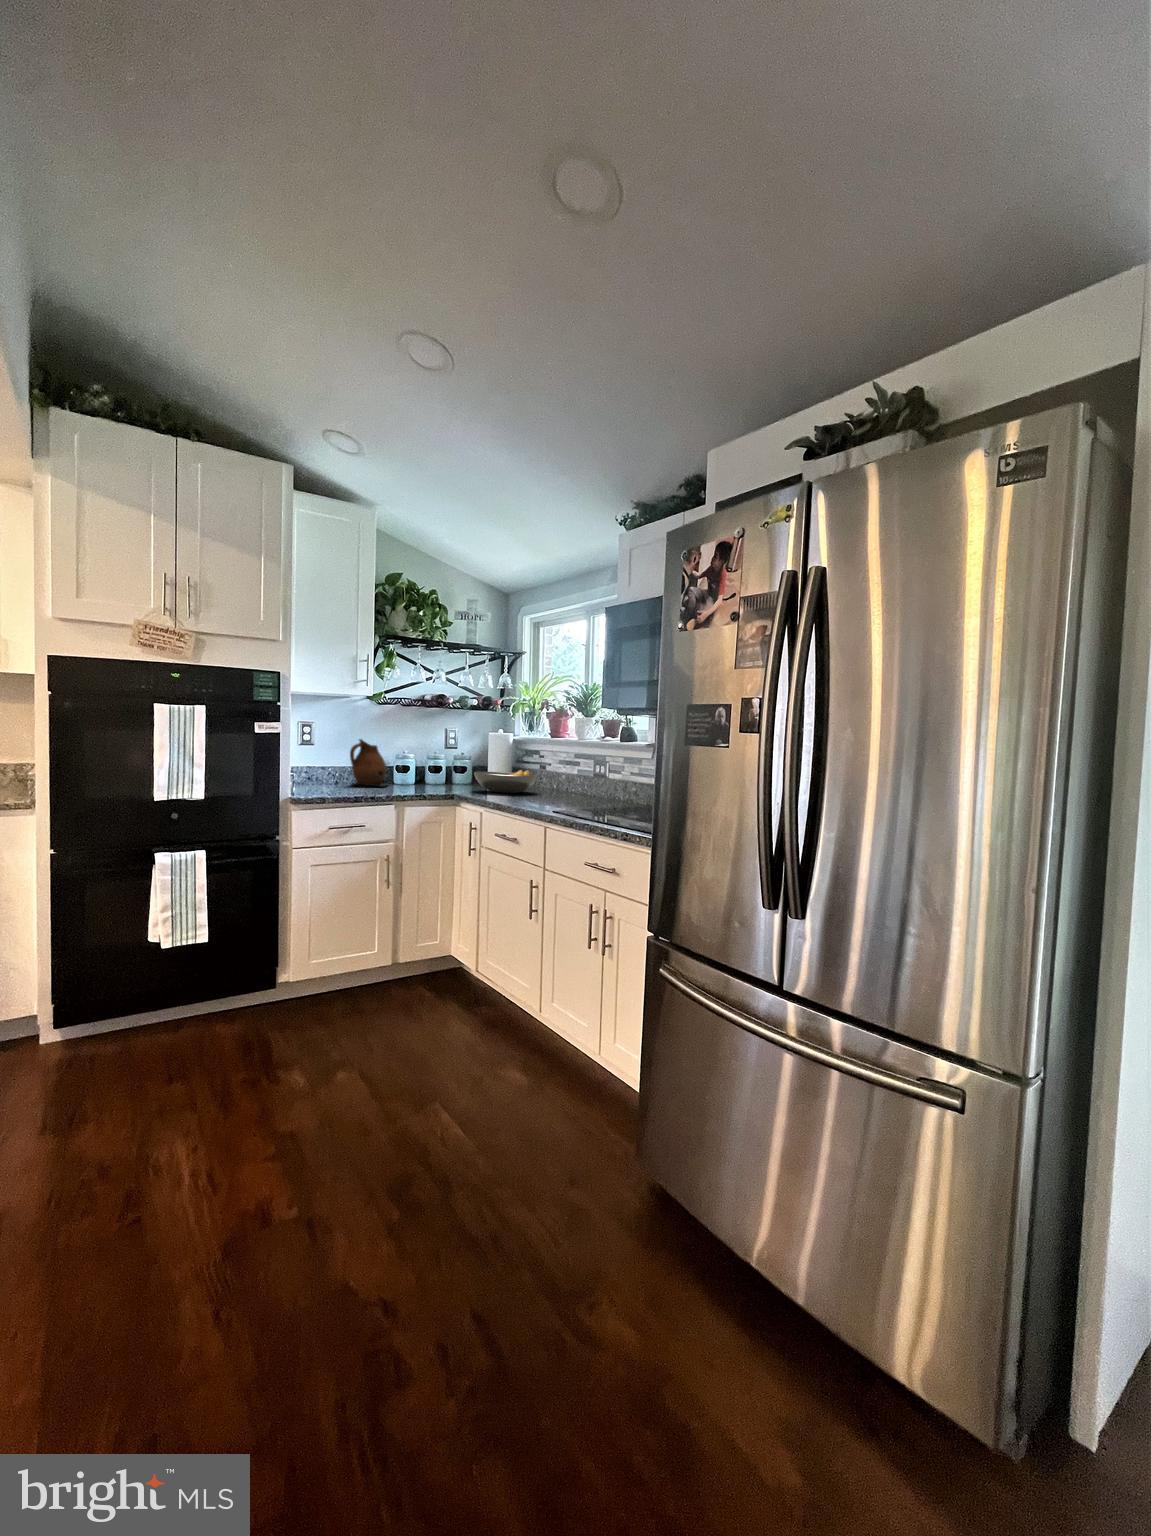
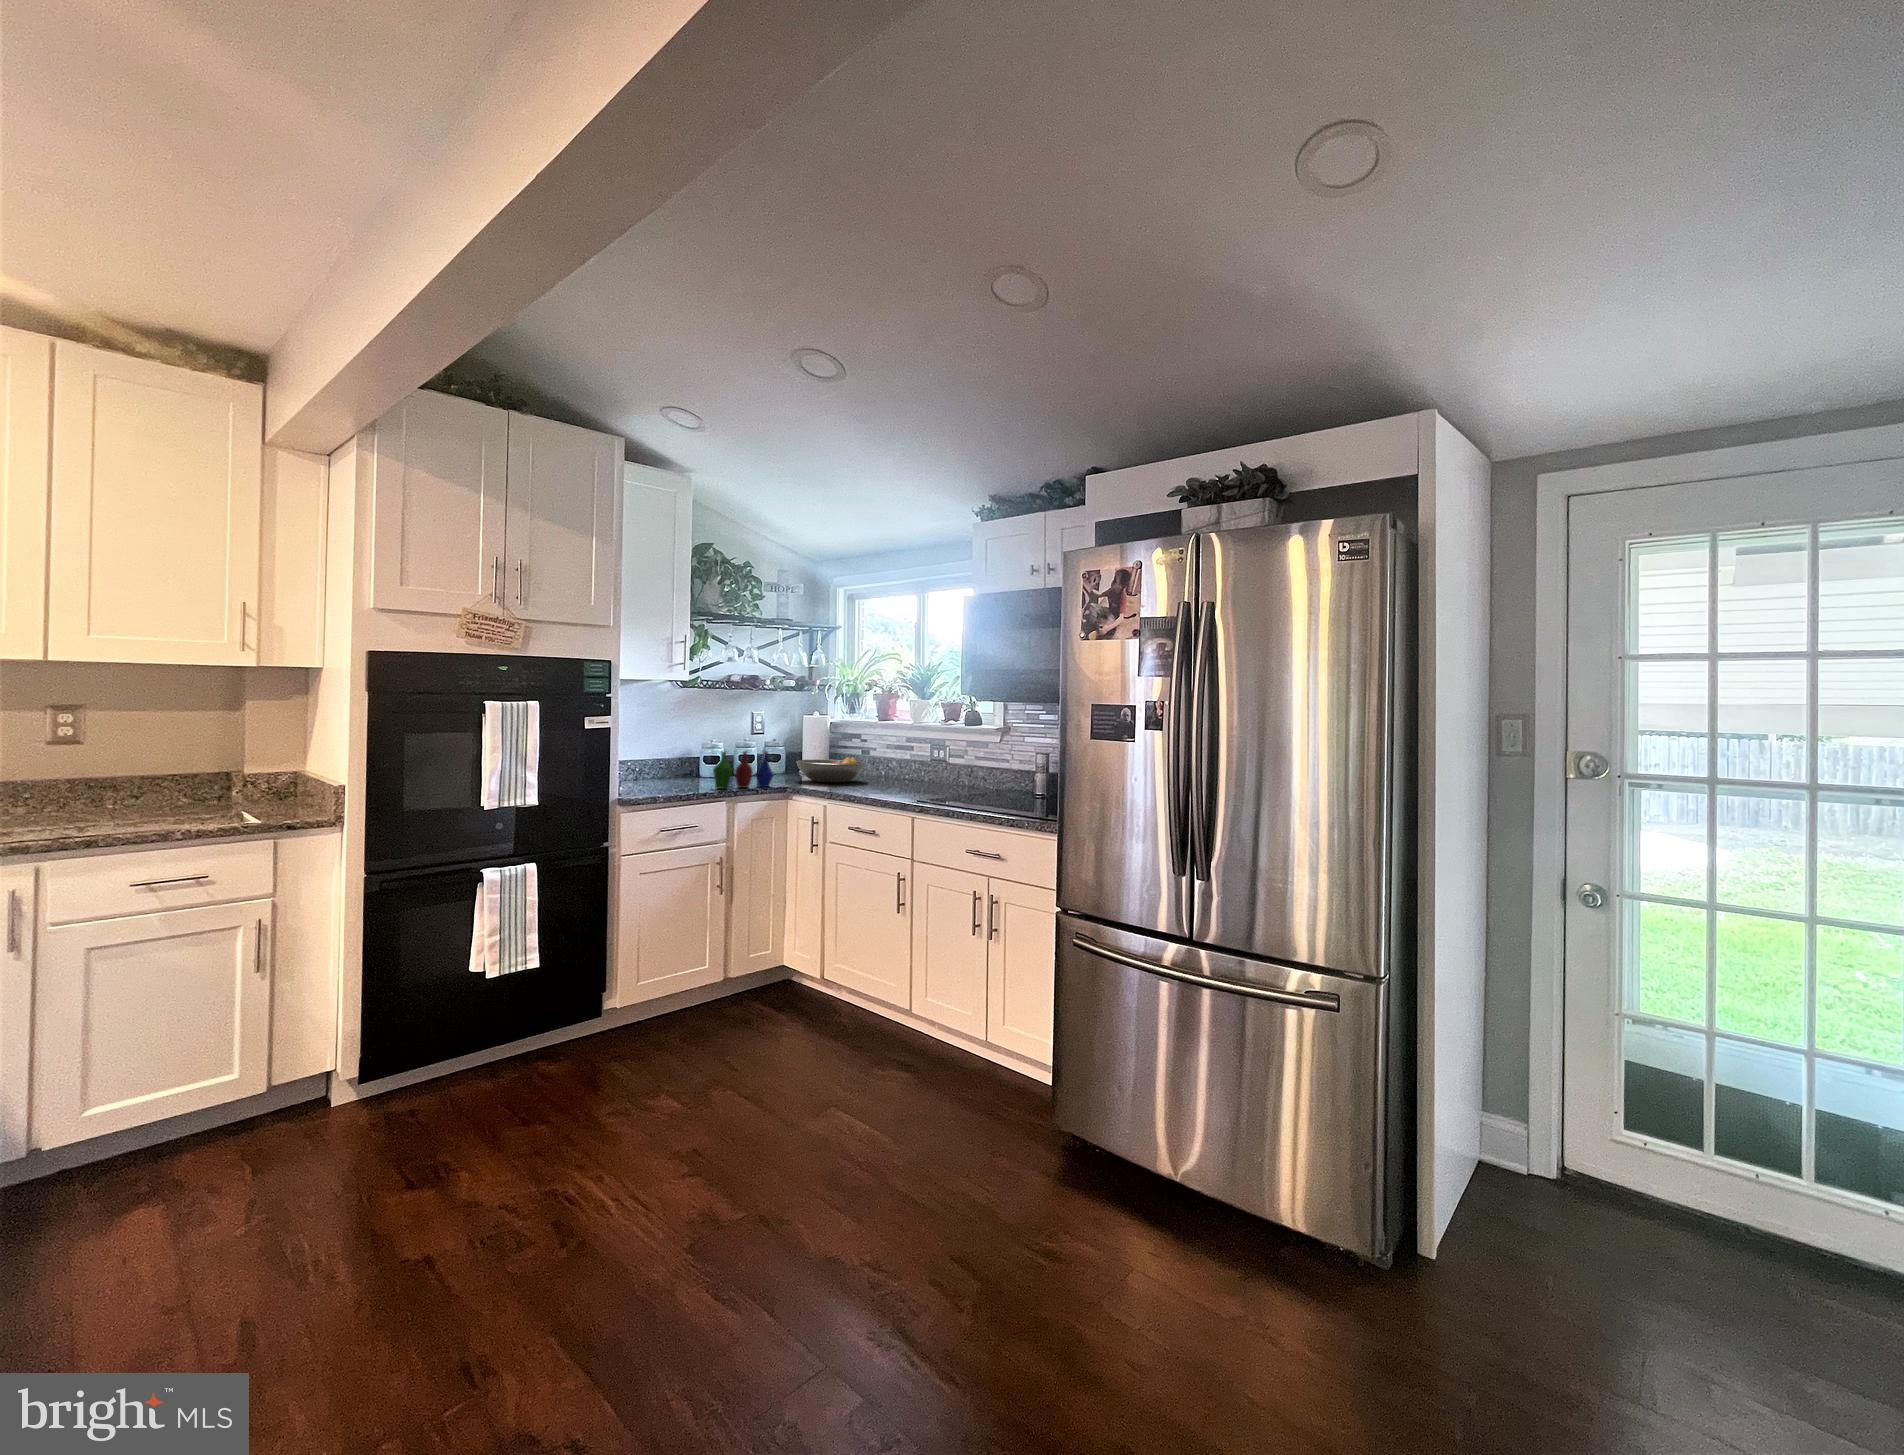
ceramic pitcher: present [350,739,387,786] -> none [650,728,696,781]
bottle: none [387,759,446,794] -> present [713,751,774,789]

